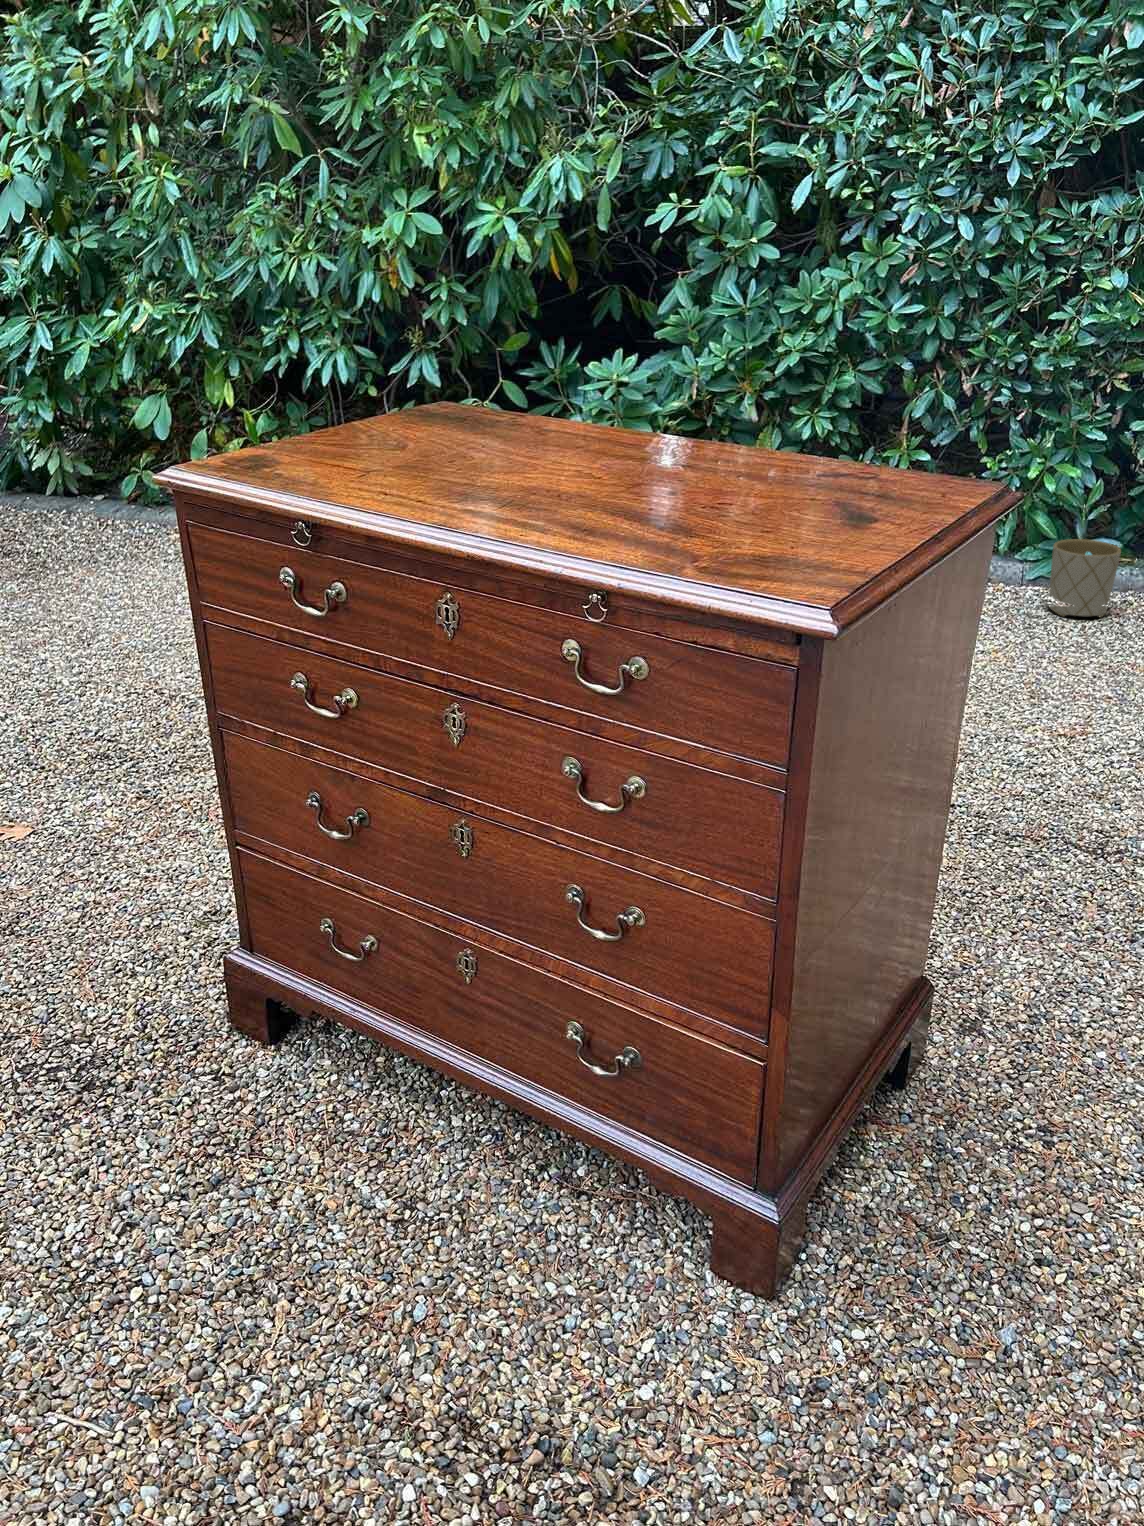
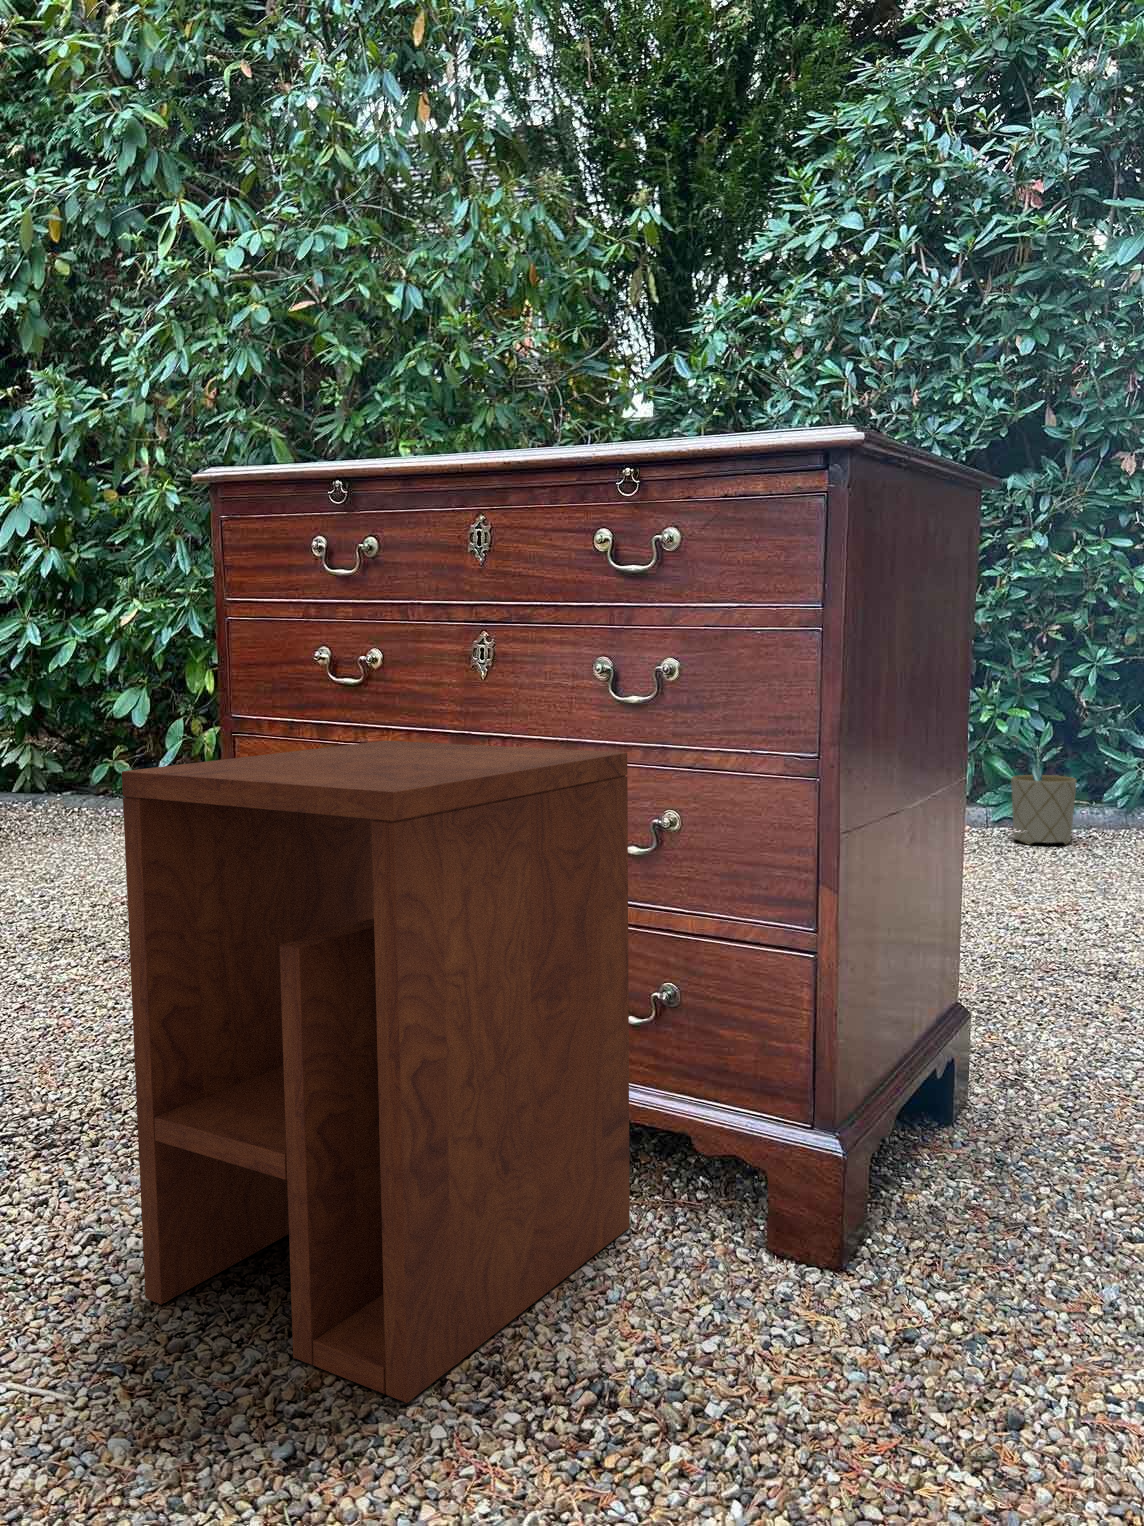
side table: none [100,779,595,1452] -> present [122,741,630,1403]

